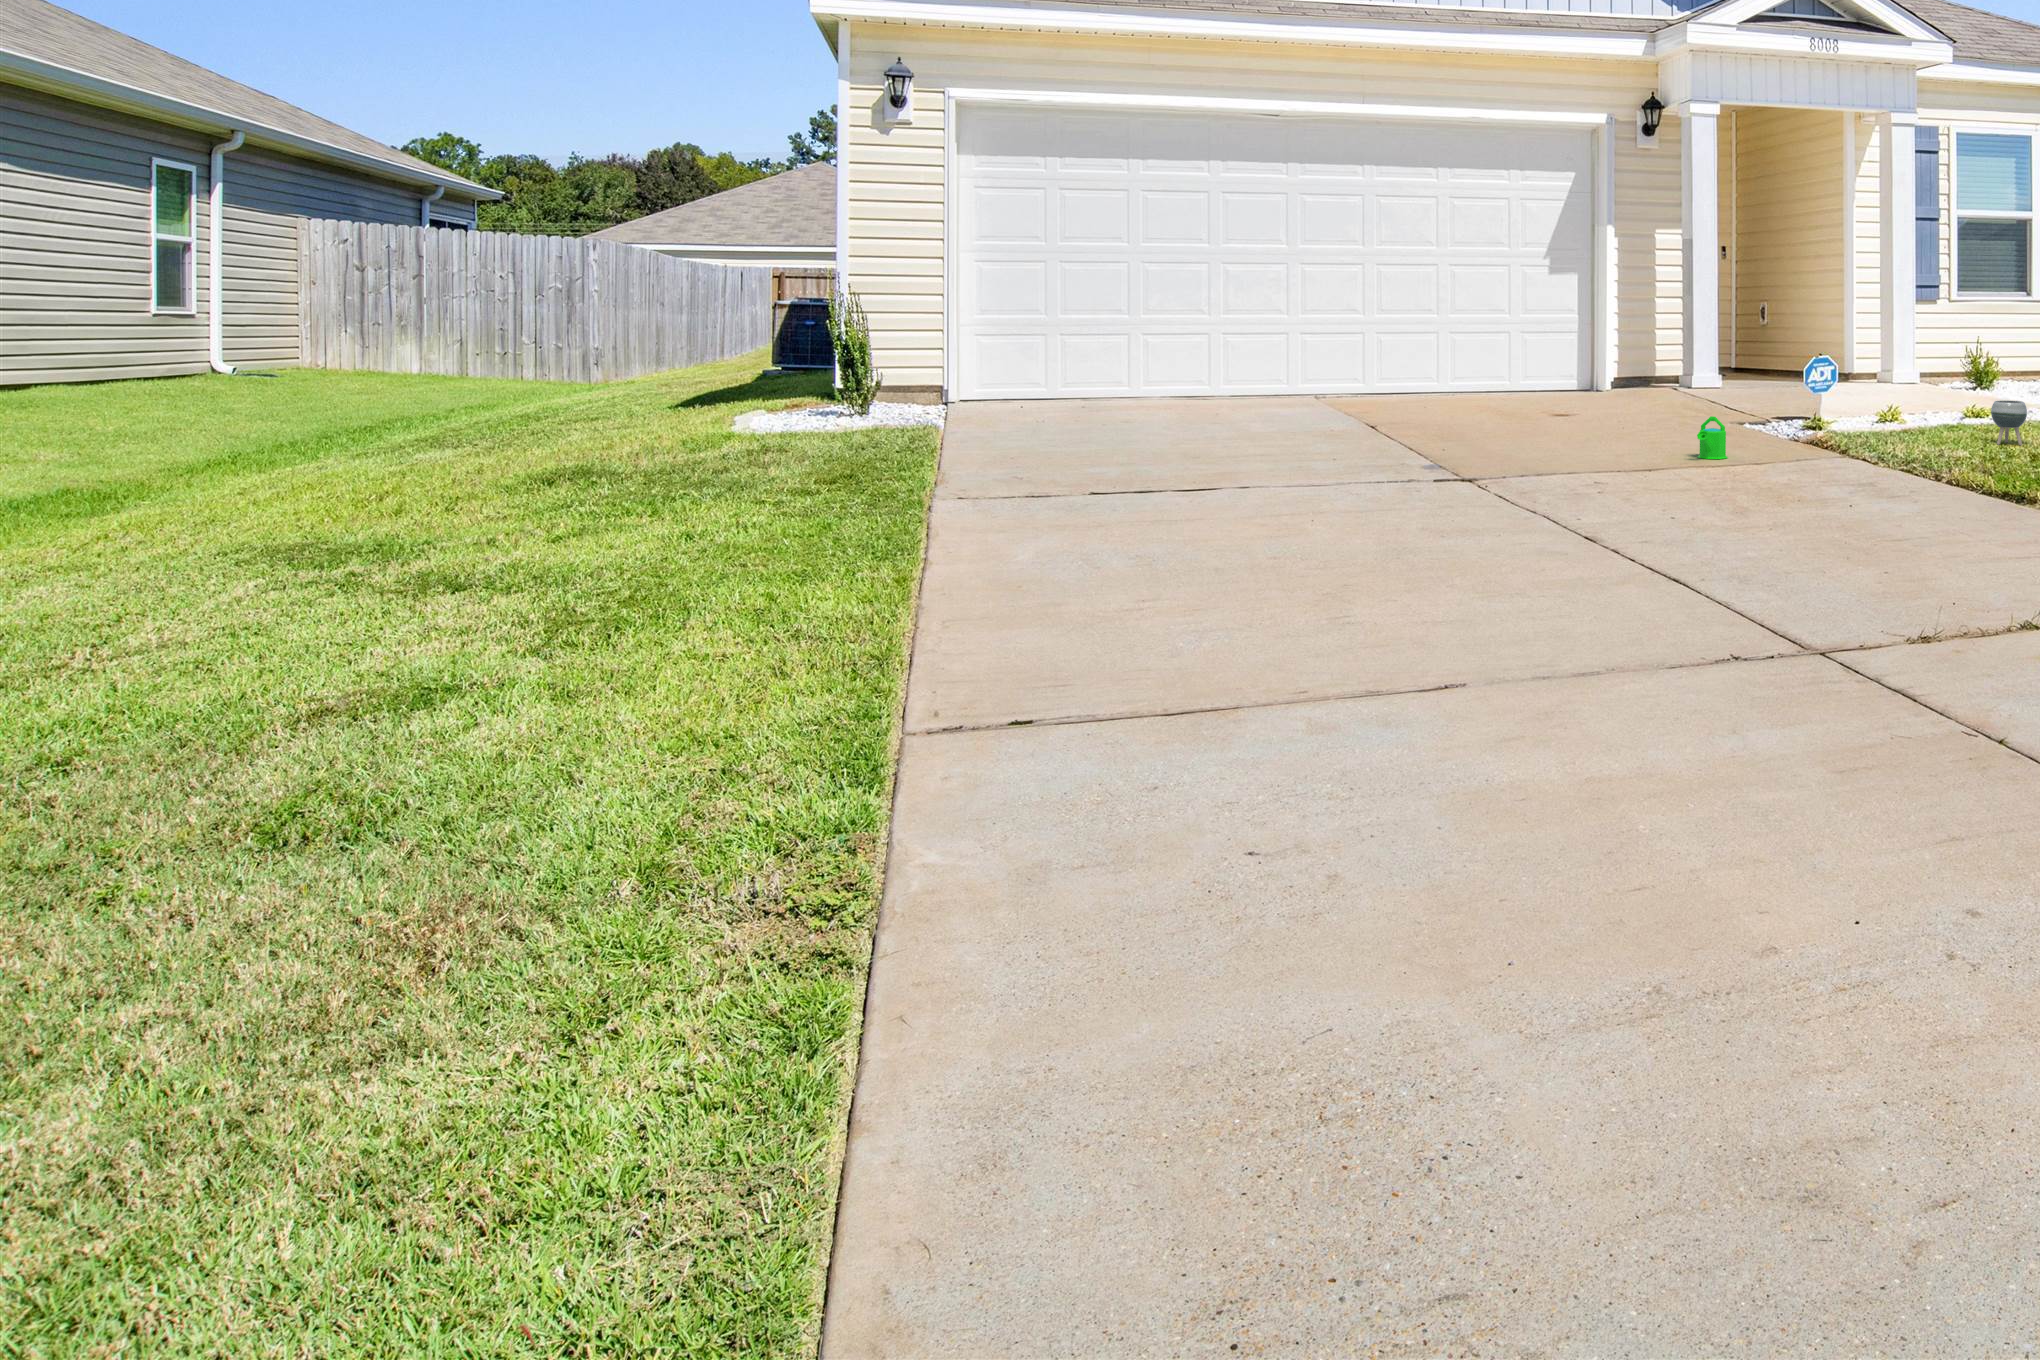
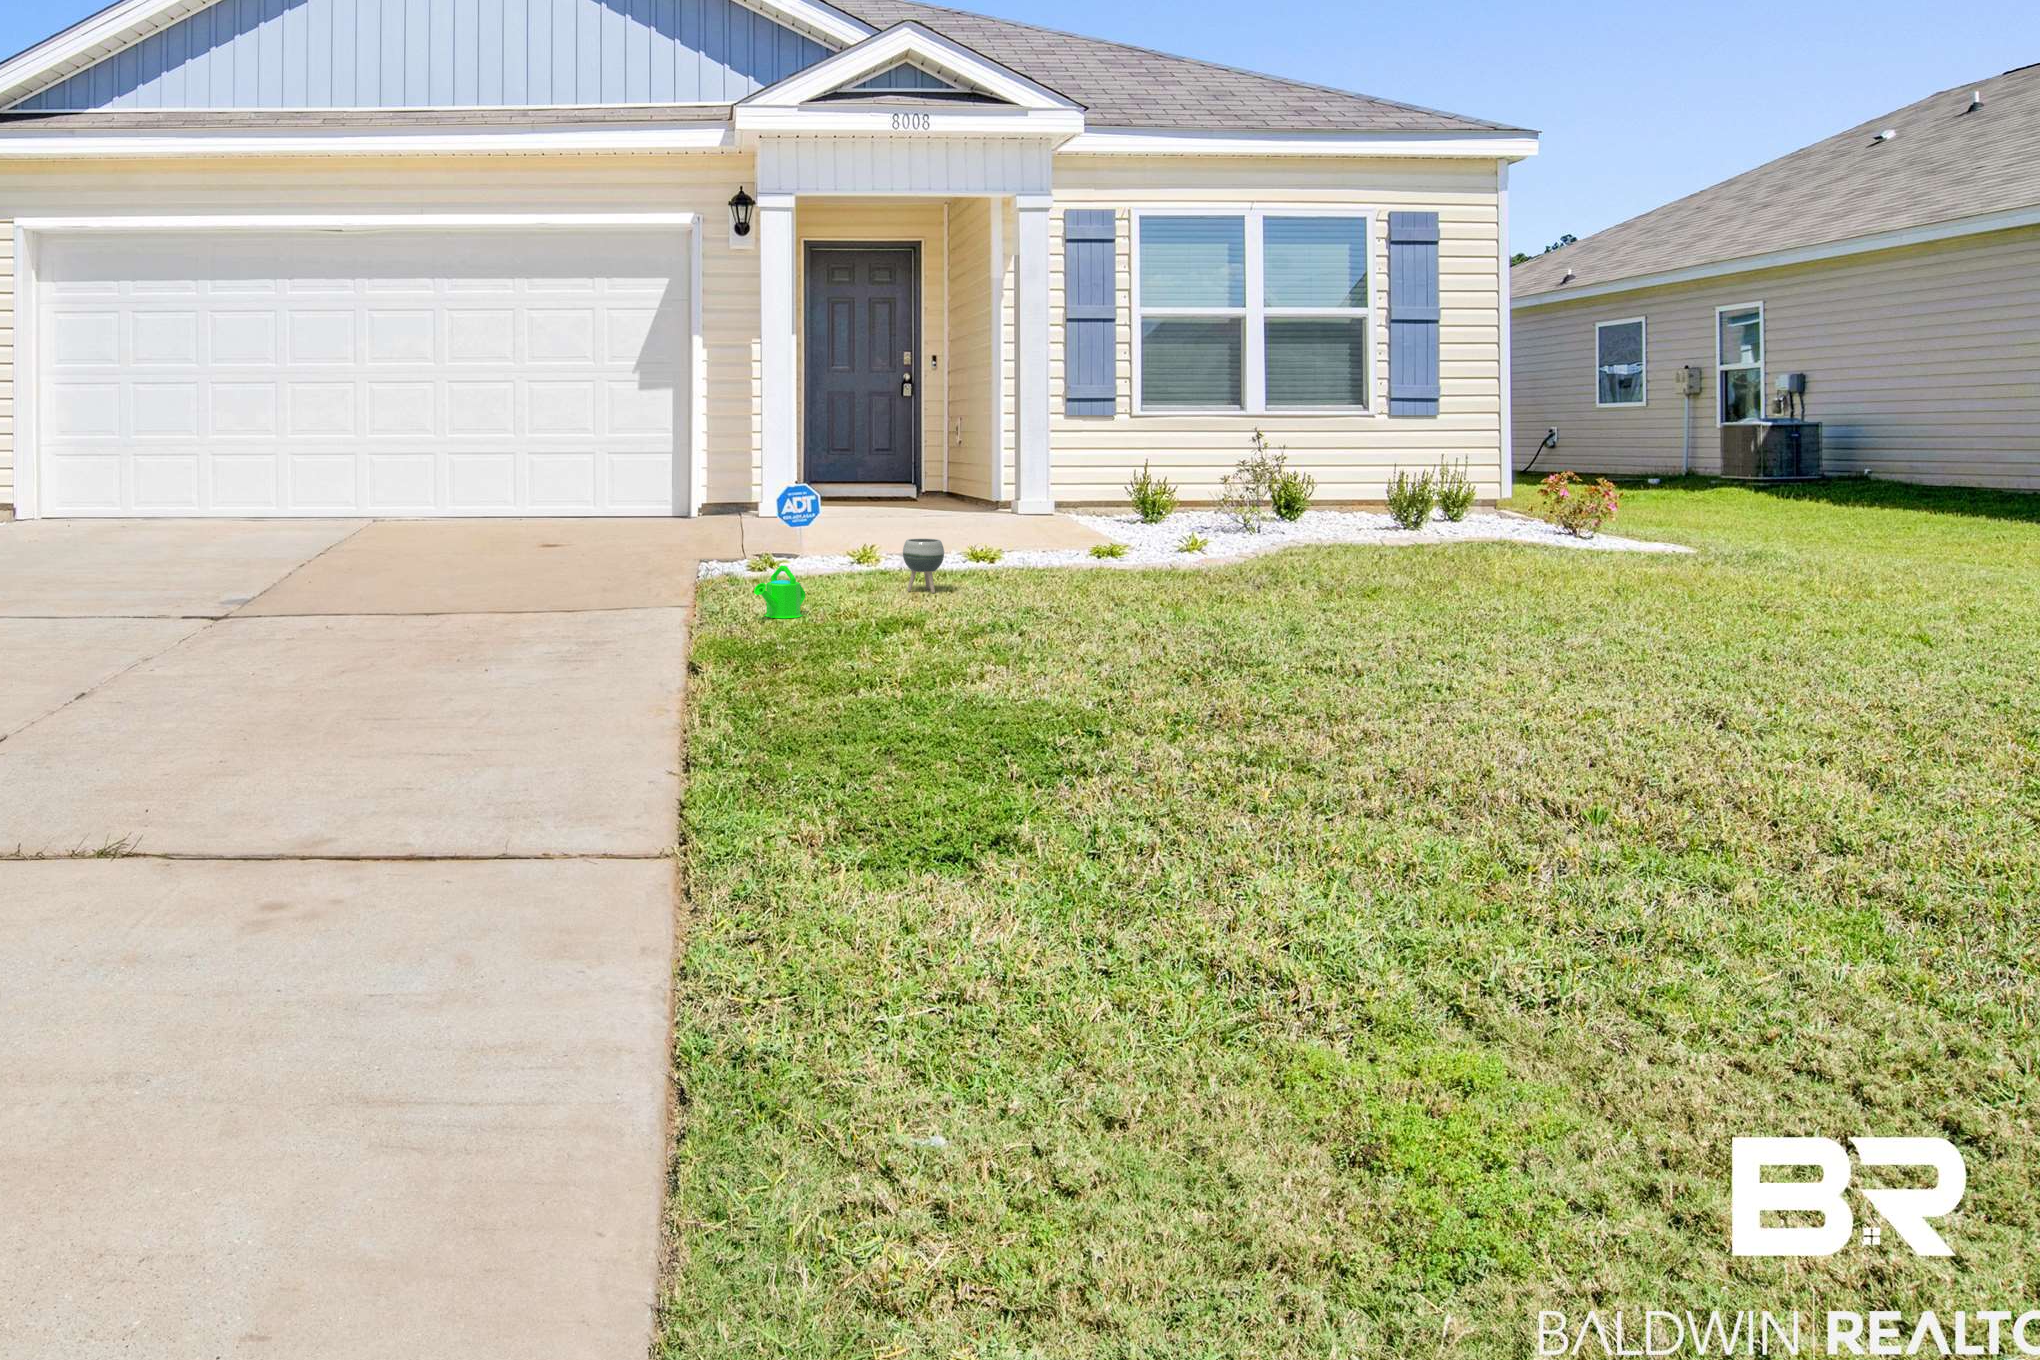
watering can: present [1697,416,1728,459] -> present [754,565,805,619]

